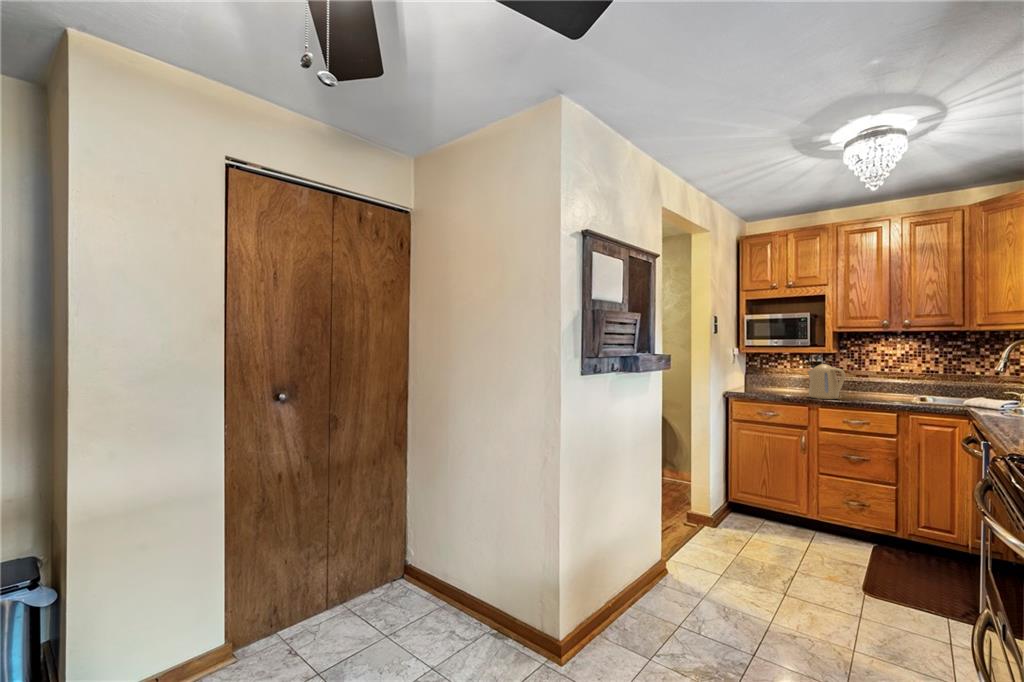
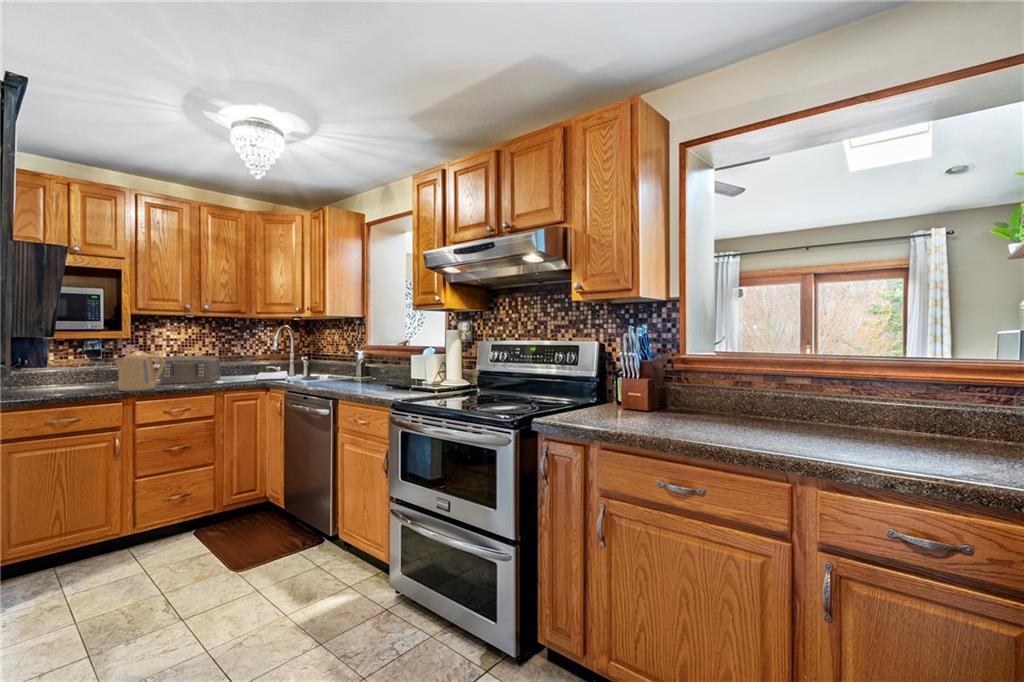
toaster: none [861,371,938,401] -> present [160,356,221,384]

